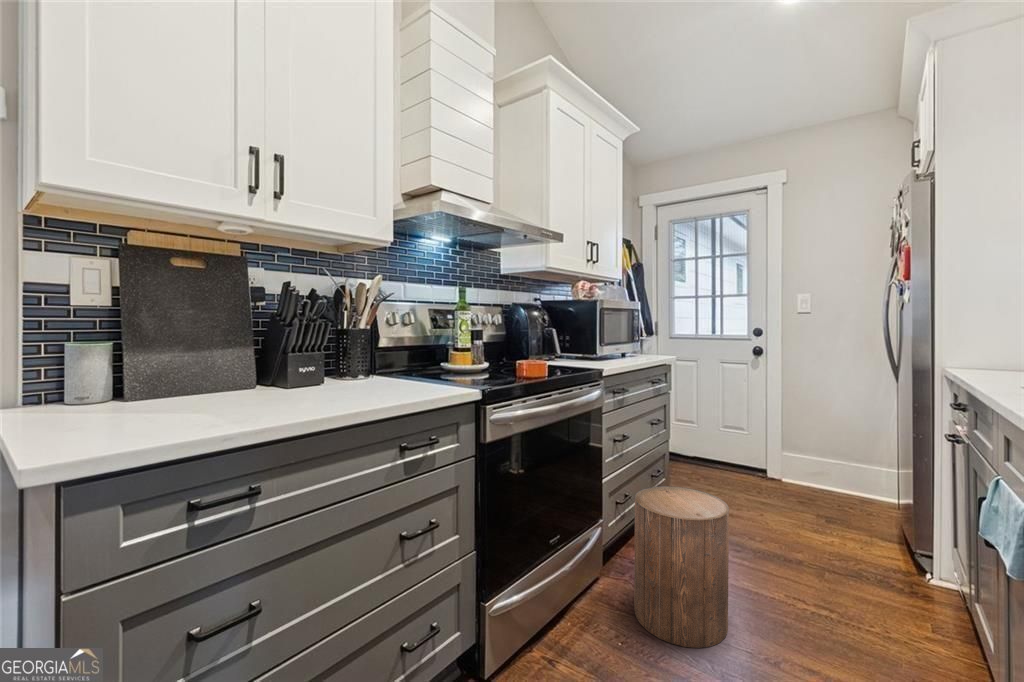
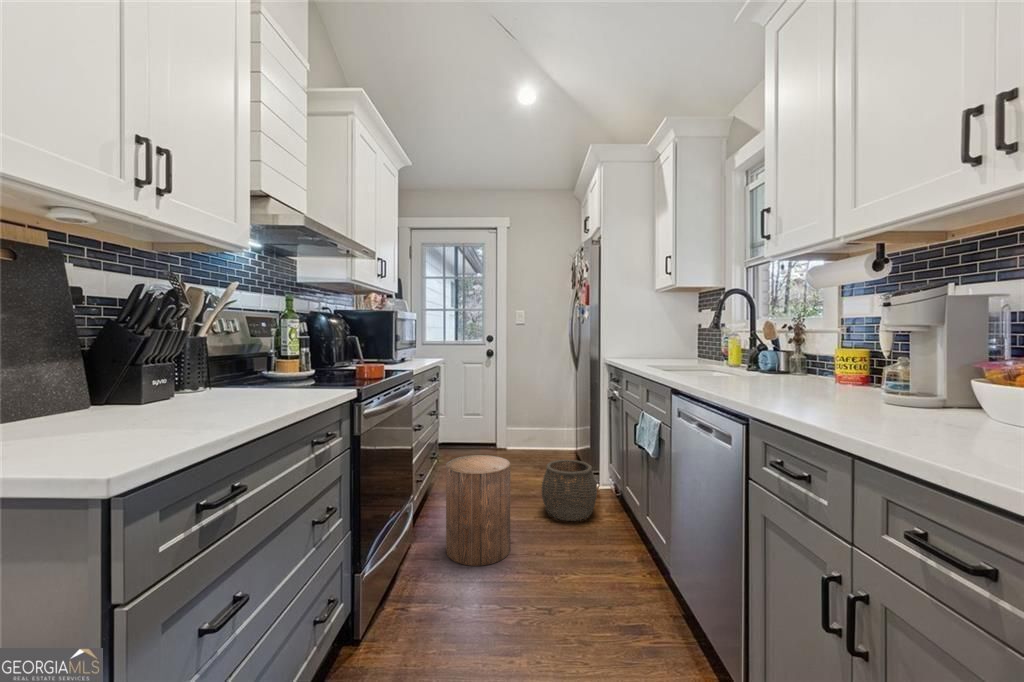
woven basket: none [801,520,915,632] -> present [542,460,597,521]

